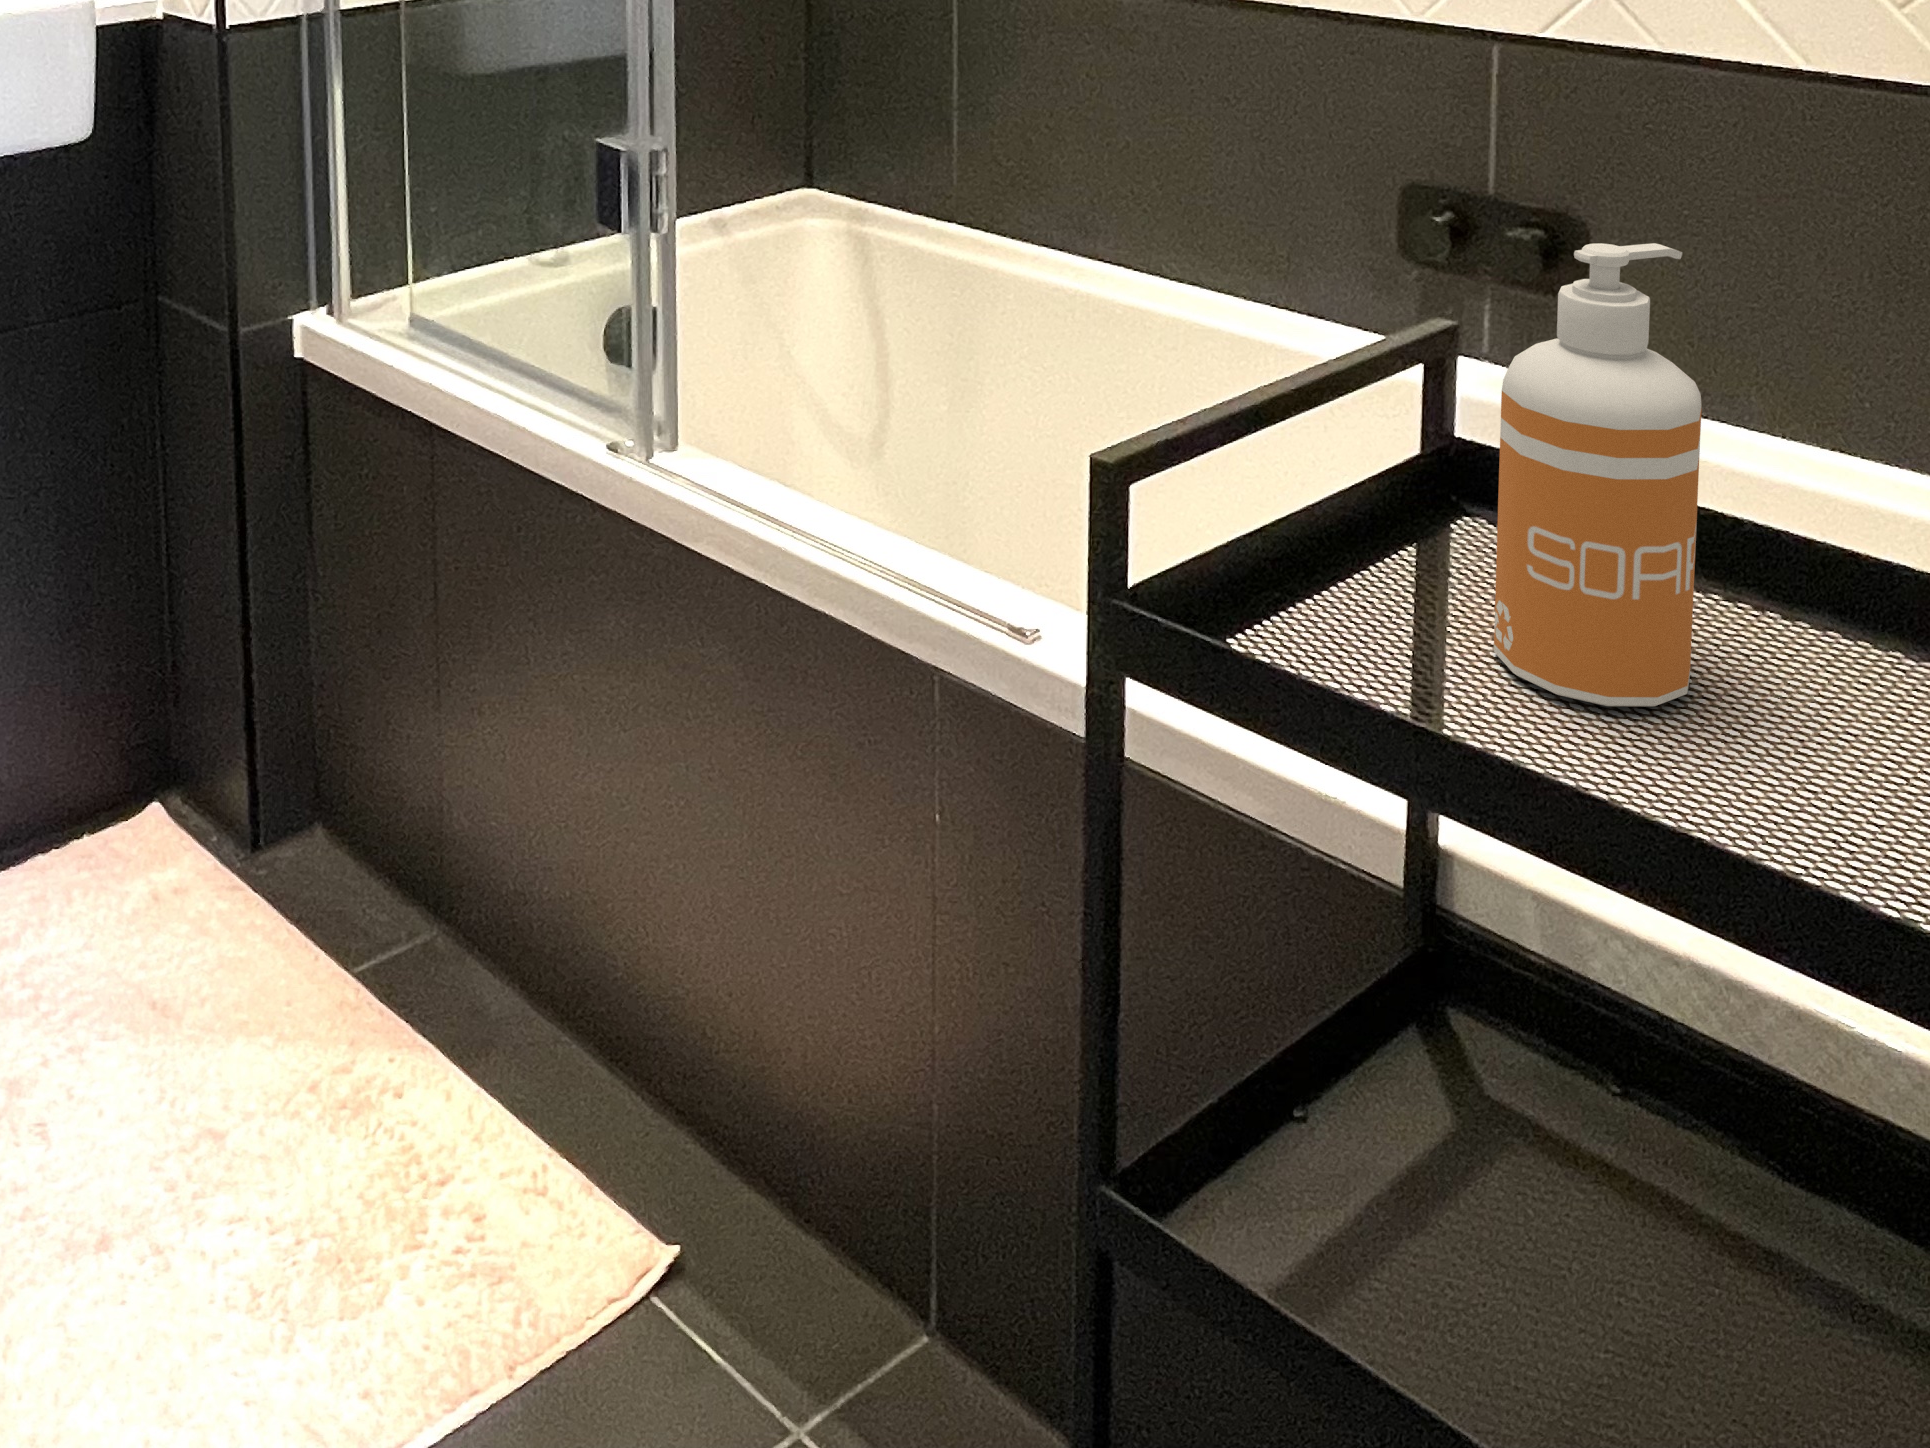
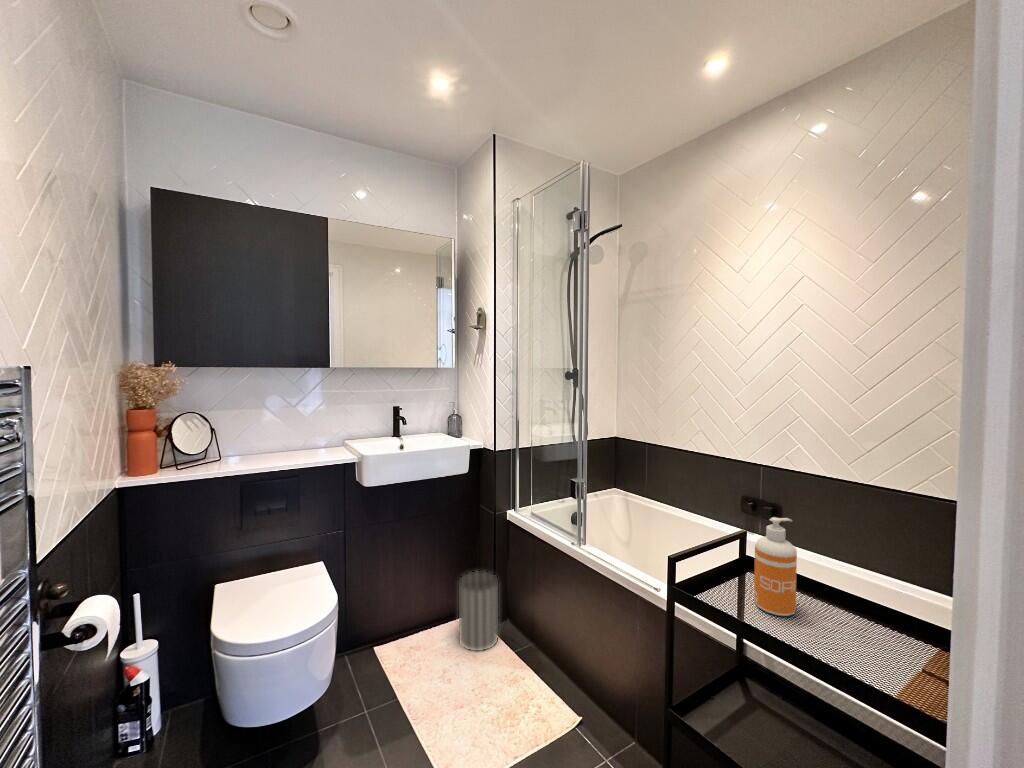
wastebasket: none [71,608,276,977] -> present [459,571,498,651]

